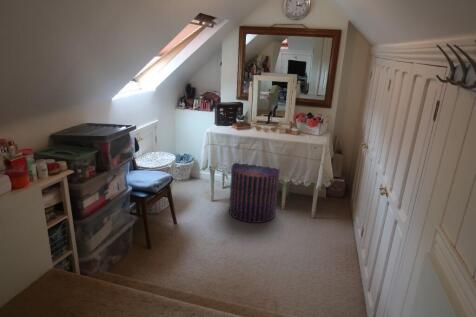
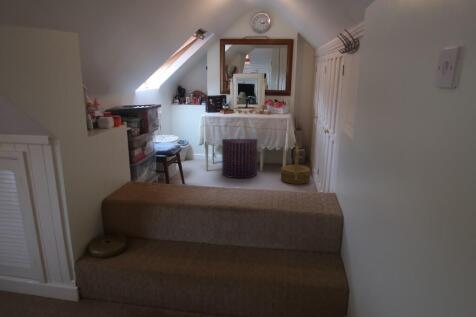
woven basket: none [308,184,352,243] -> present [281,146,311,184]

